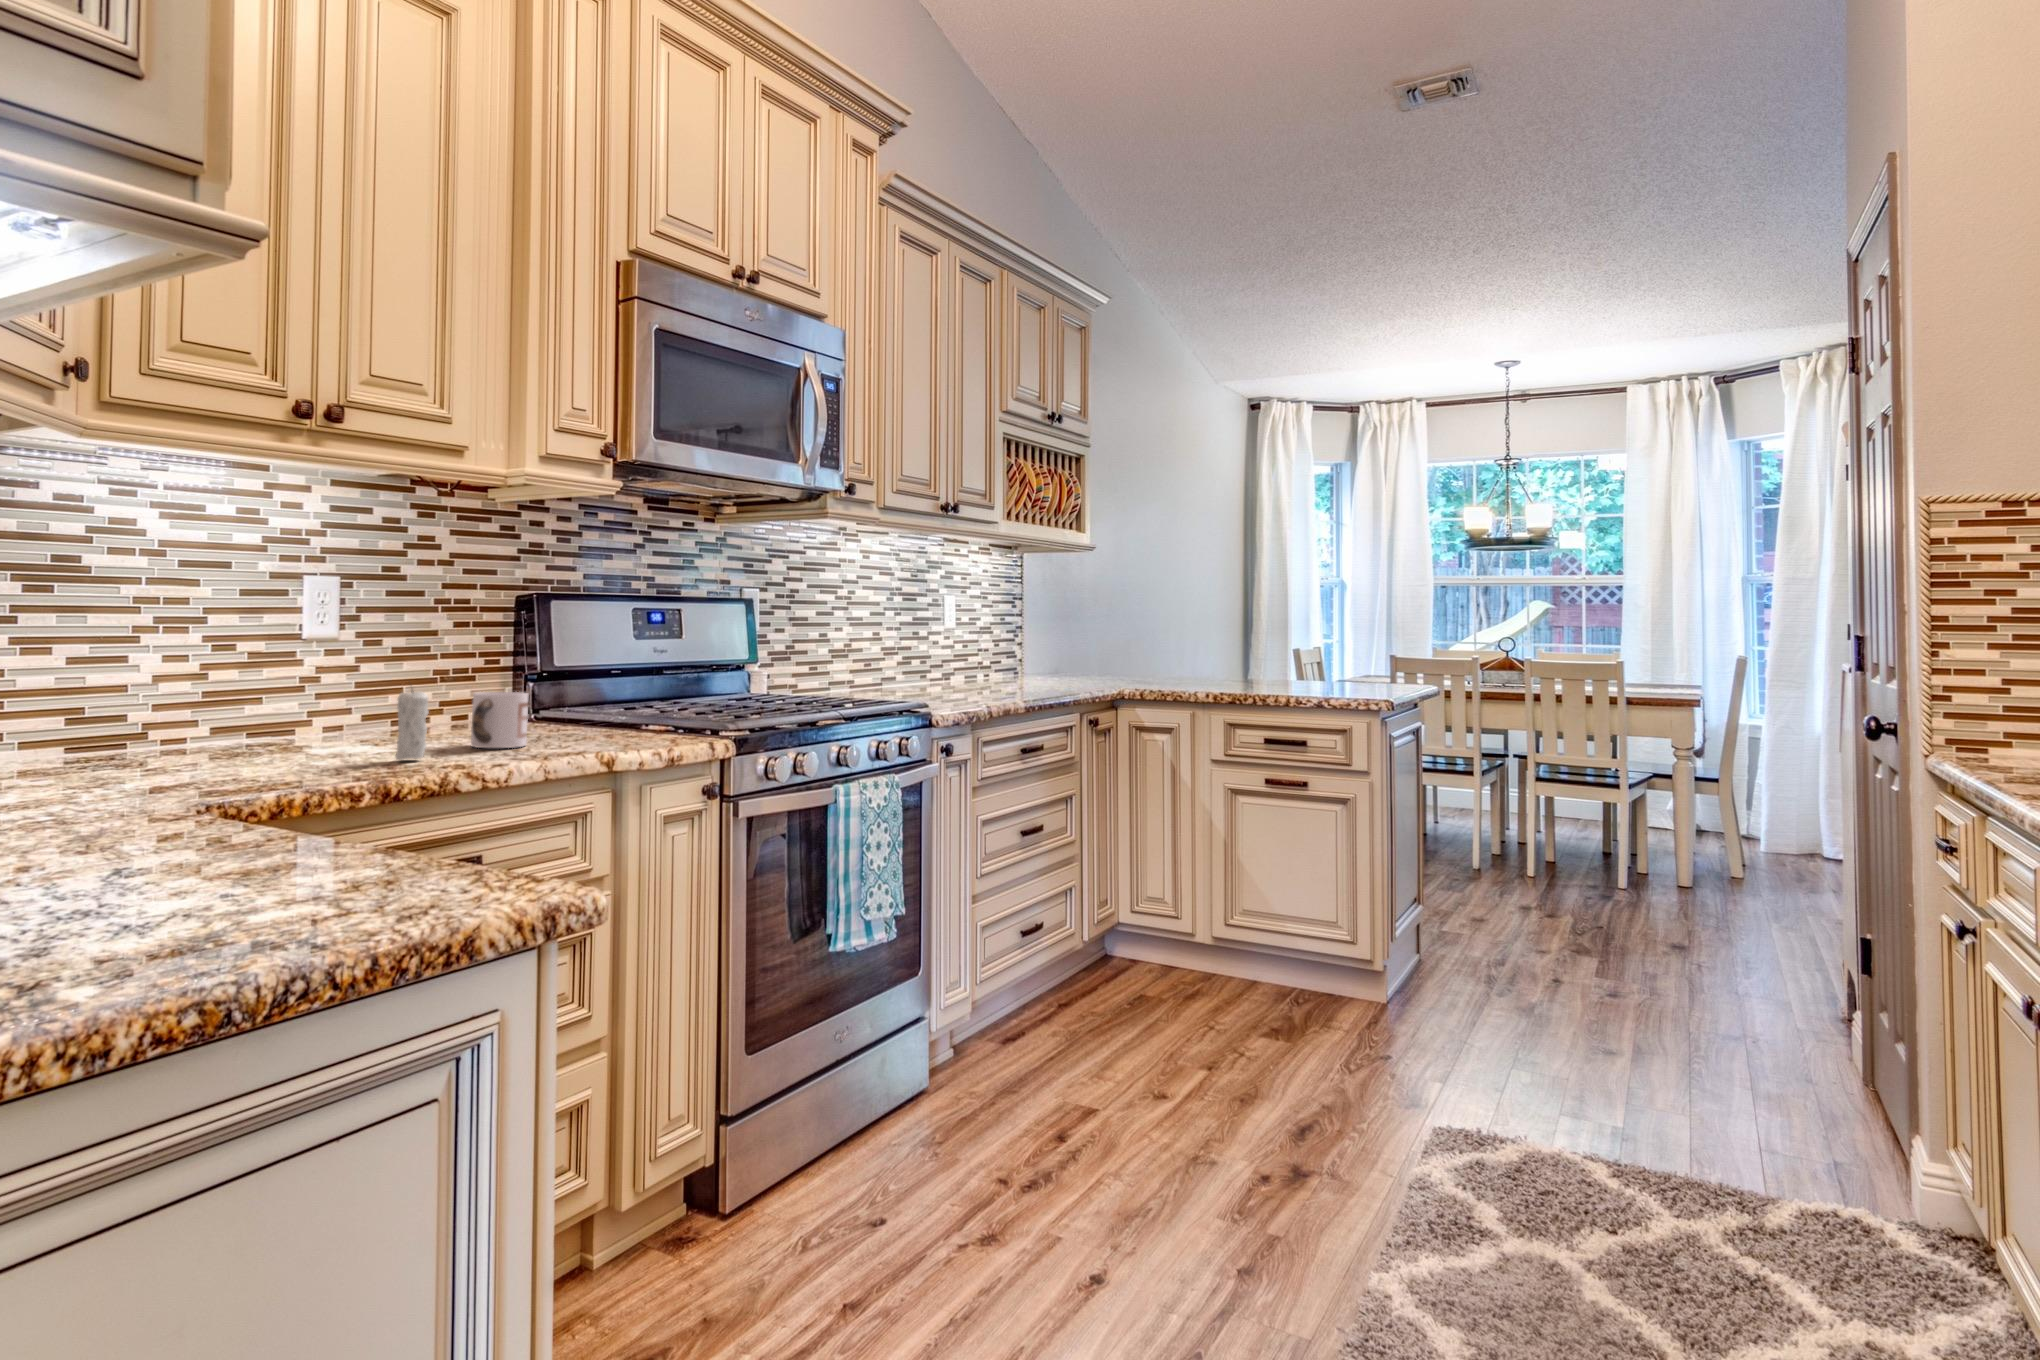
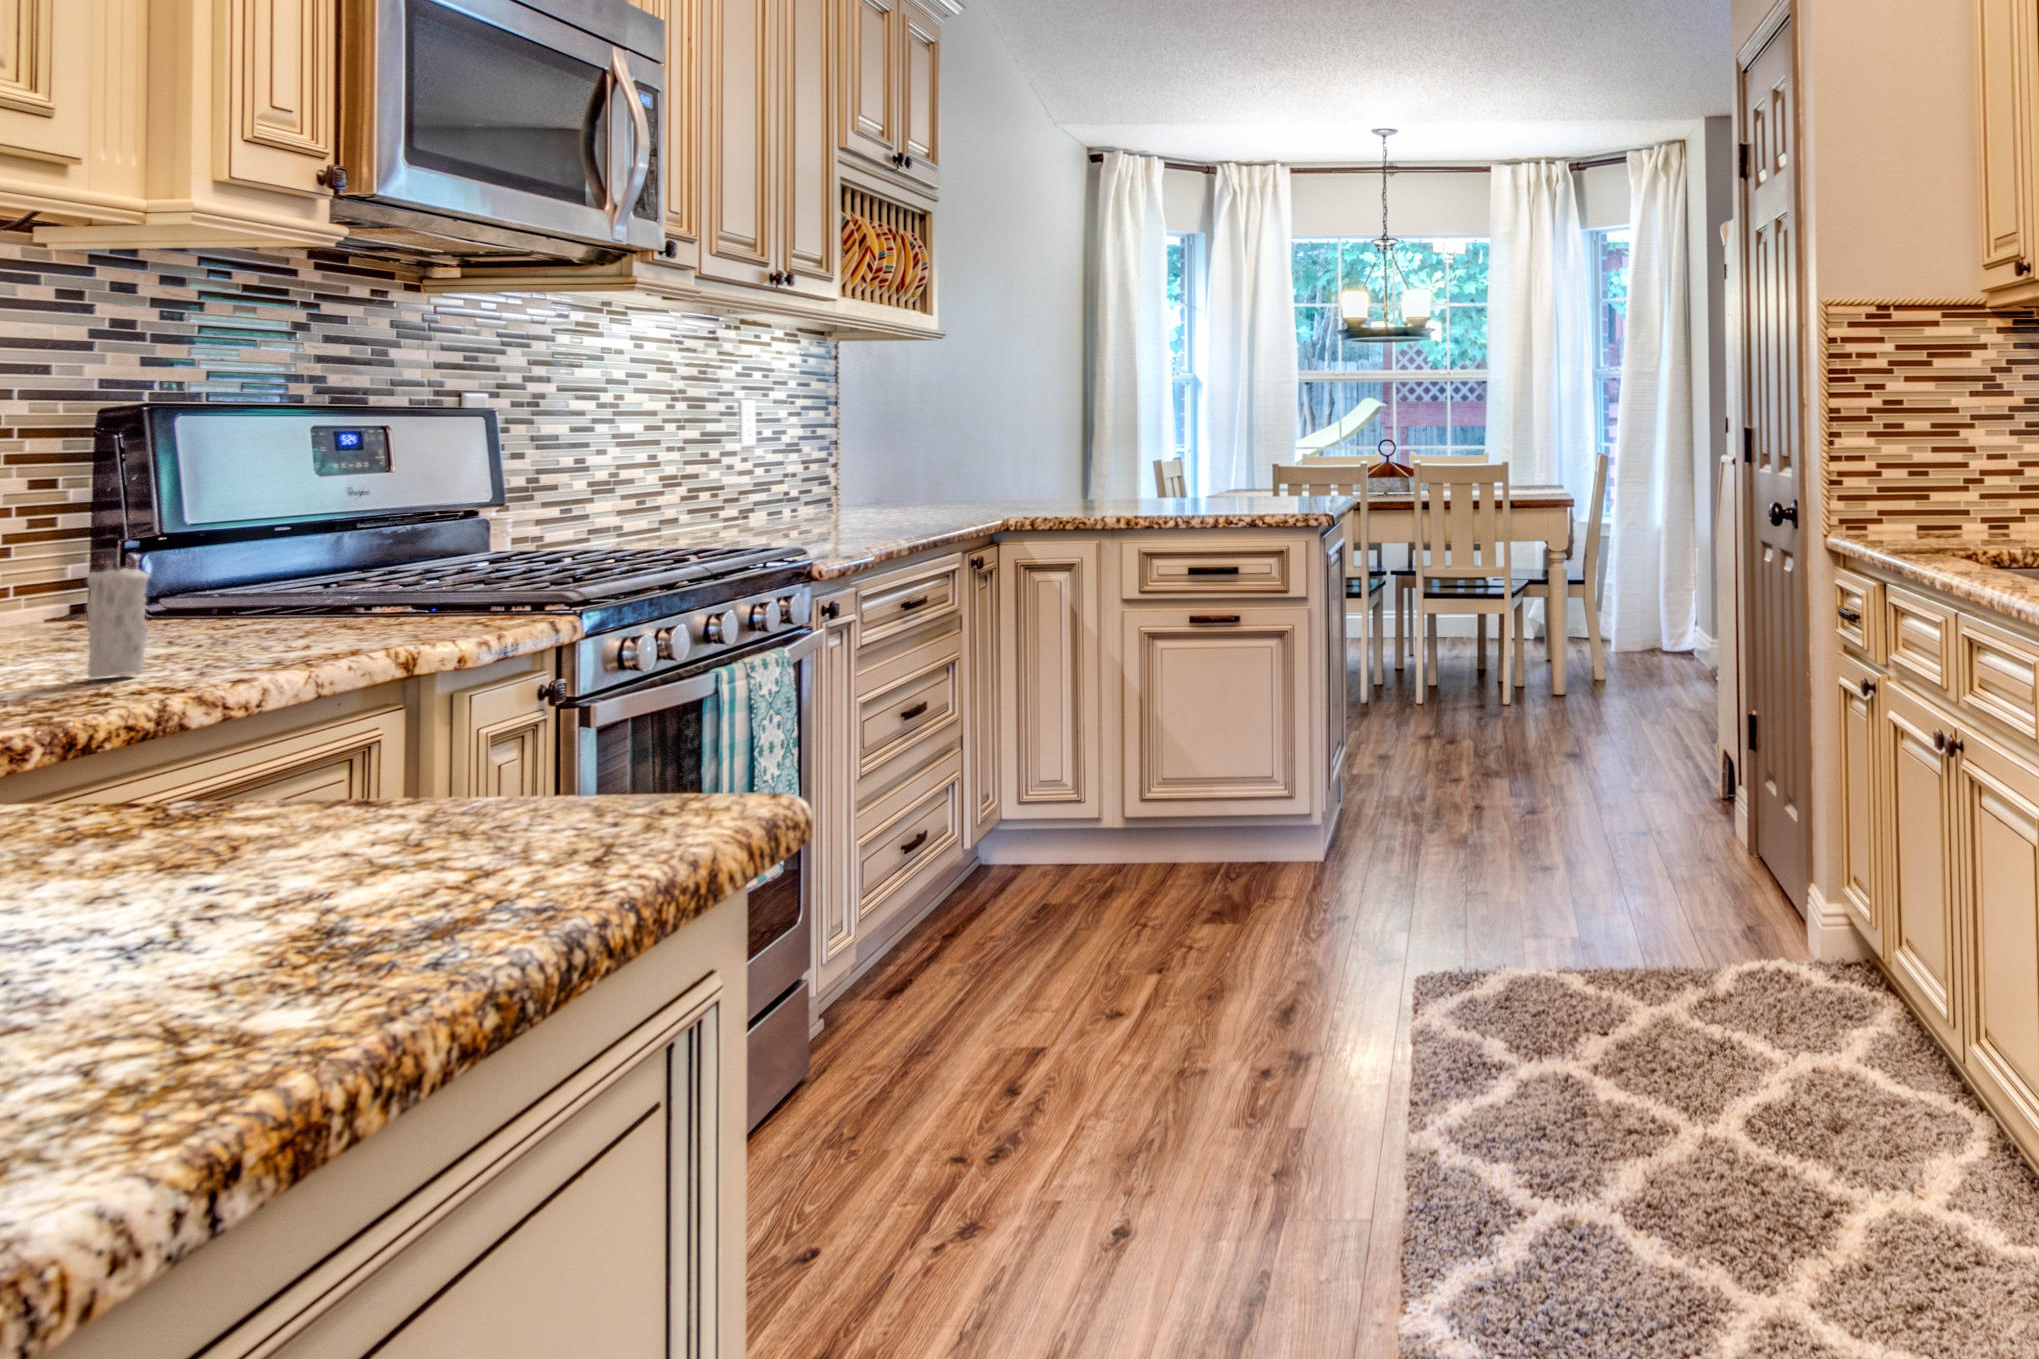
mug: present [471,692,528,748] -> none [164,564,274,653]

